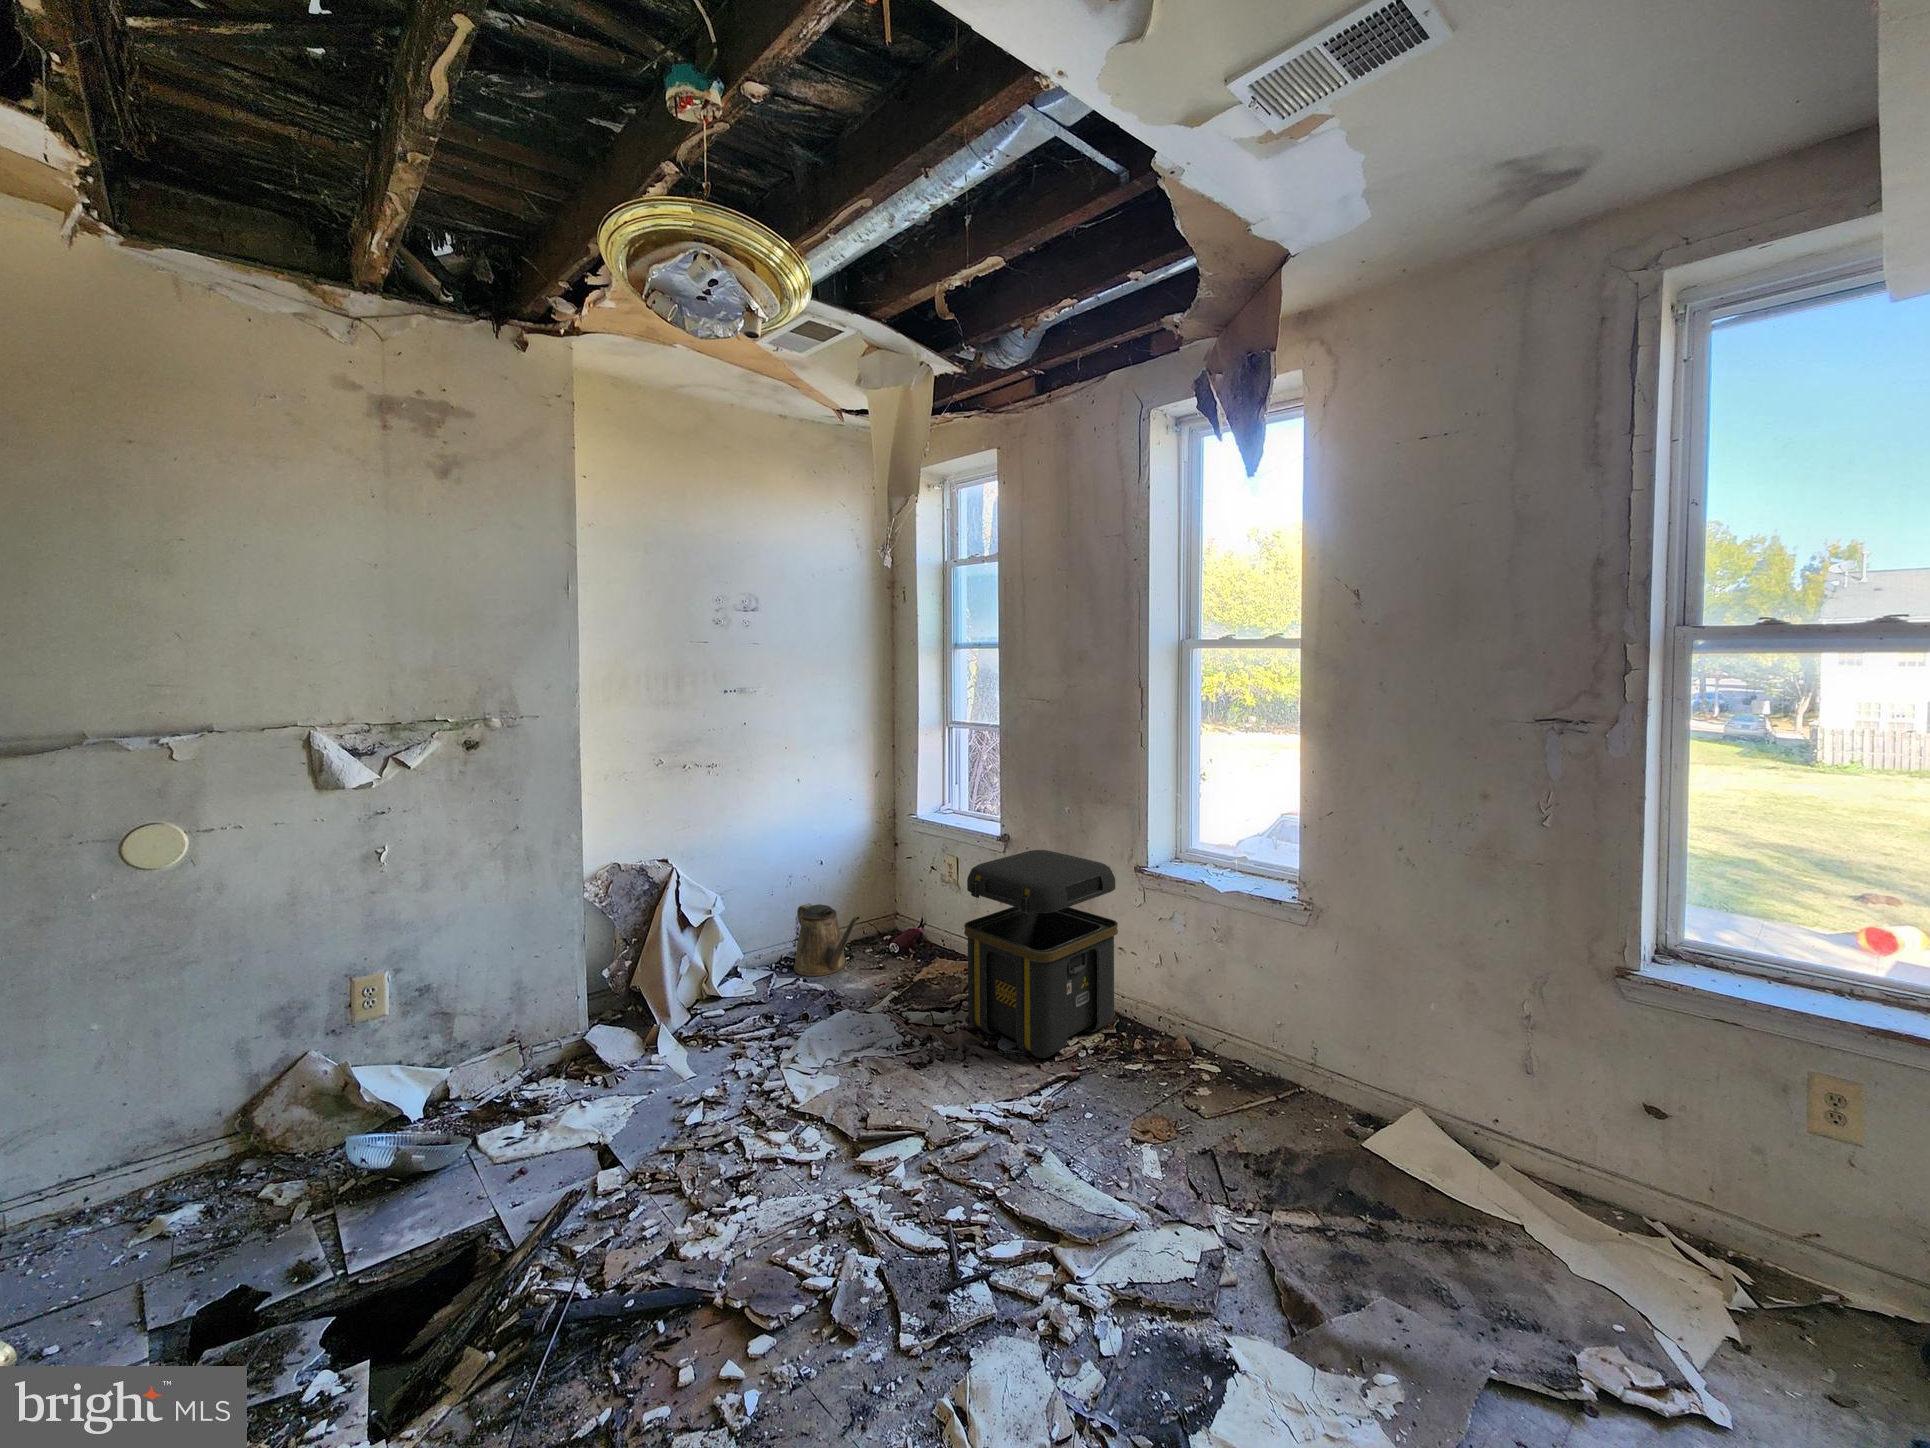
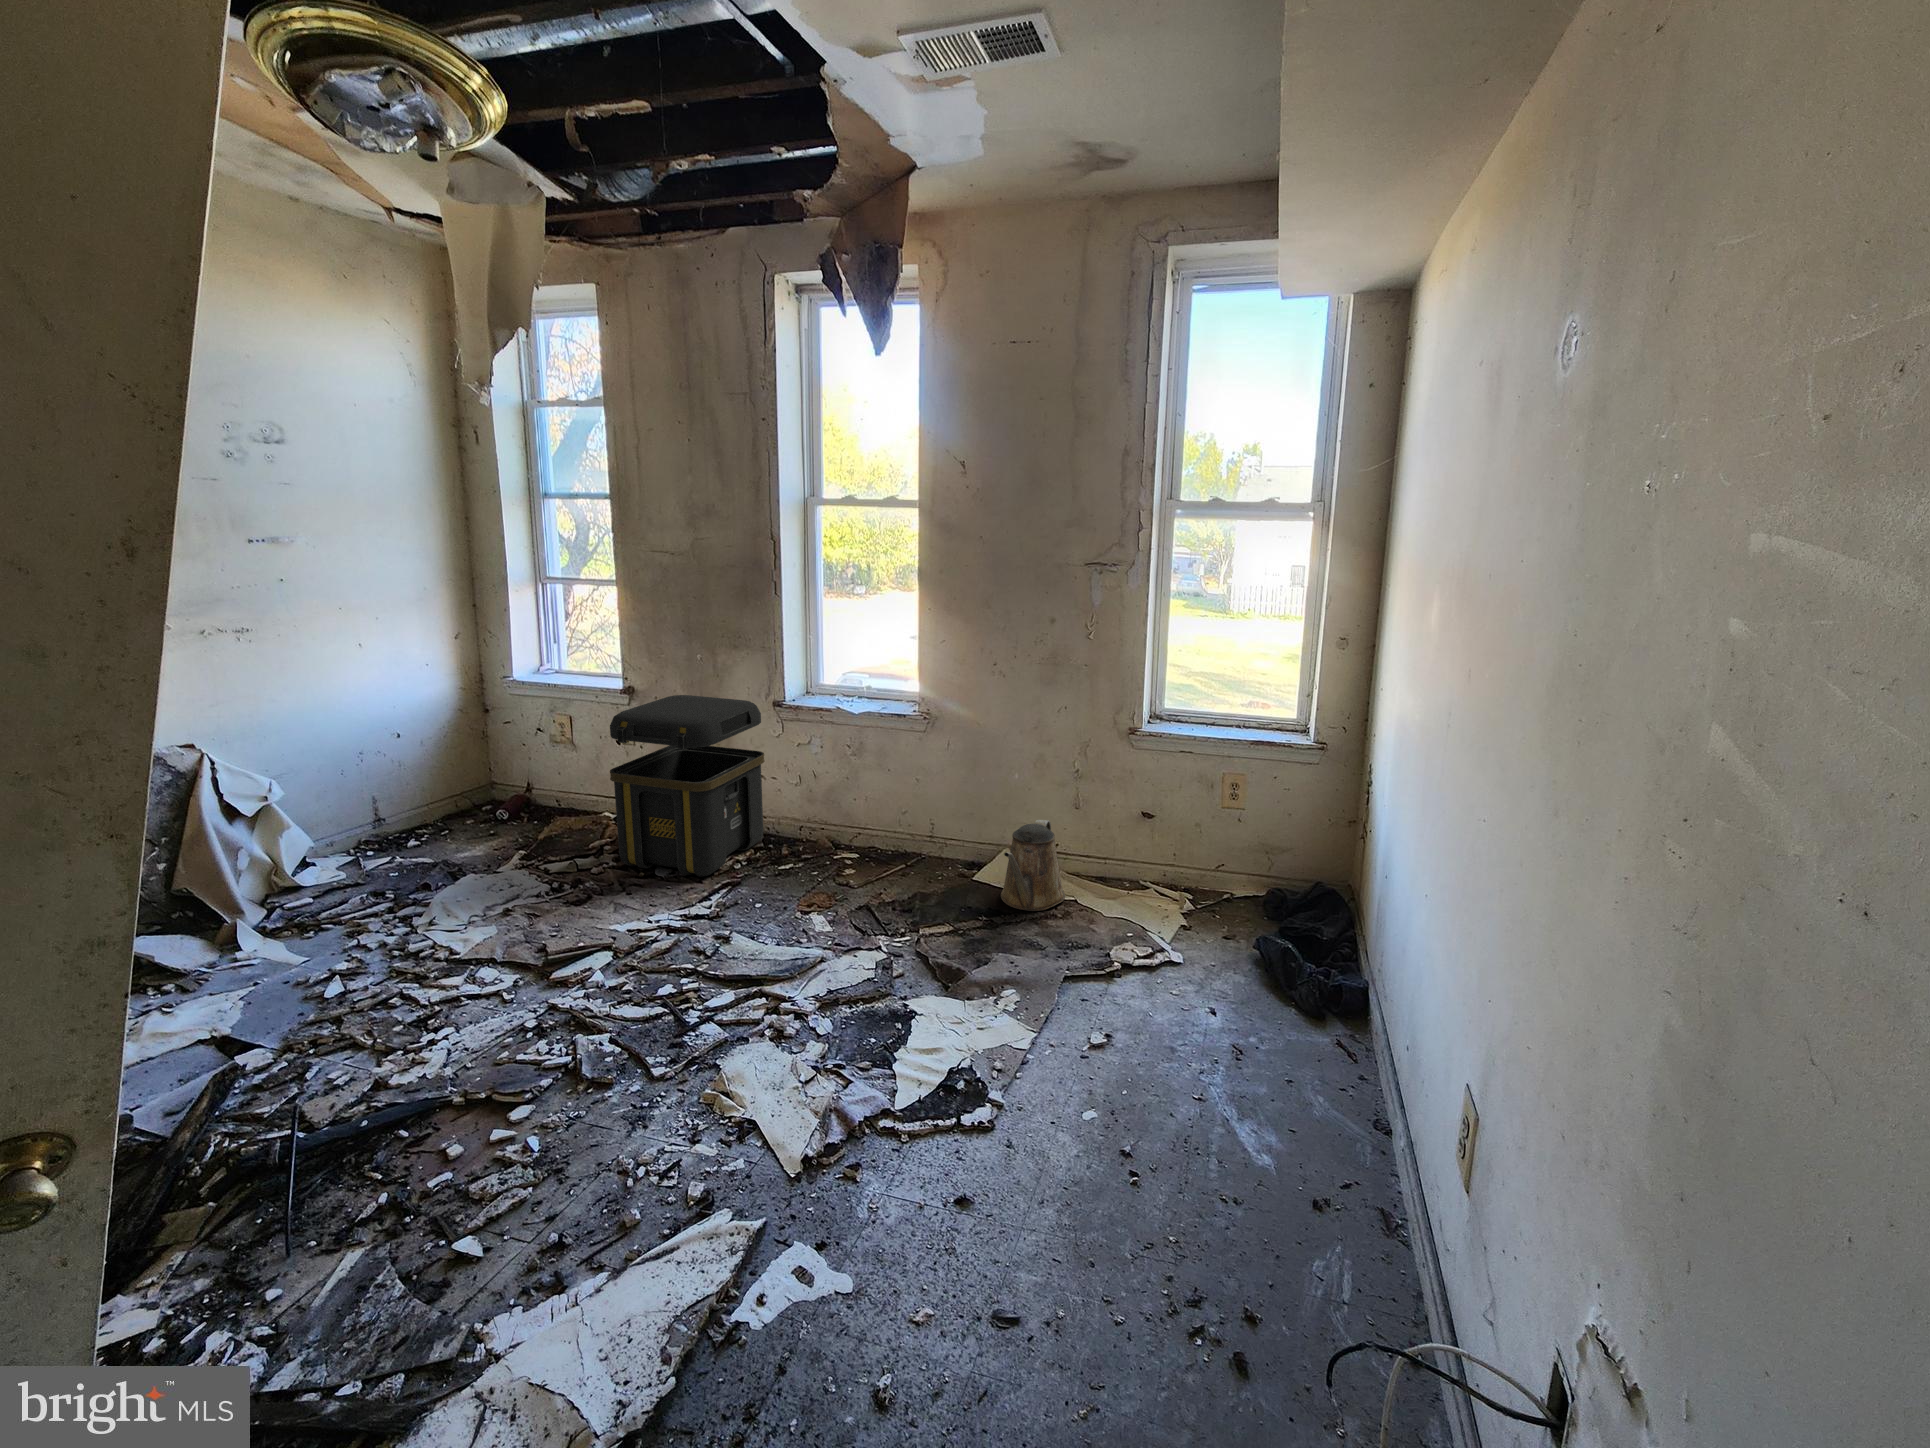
watering can: present [794,903,860,976] -> present [1001,820,1065,911]

